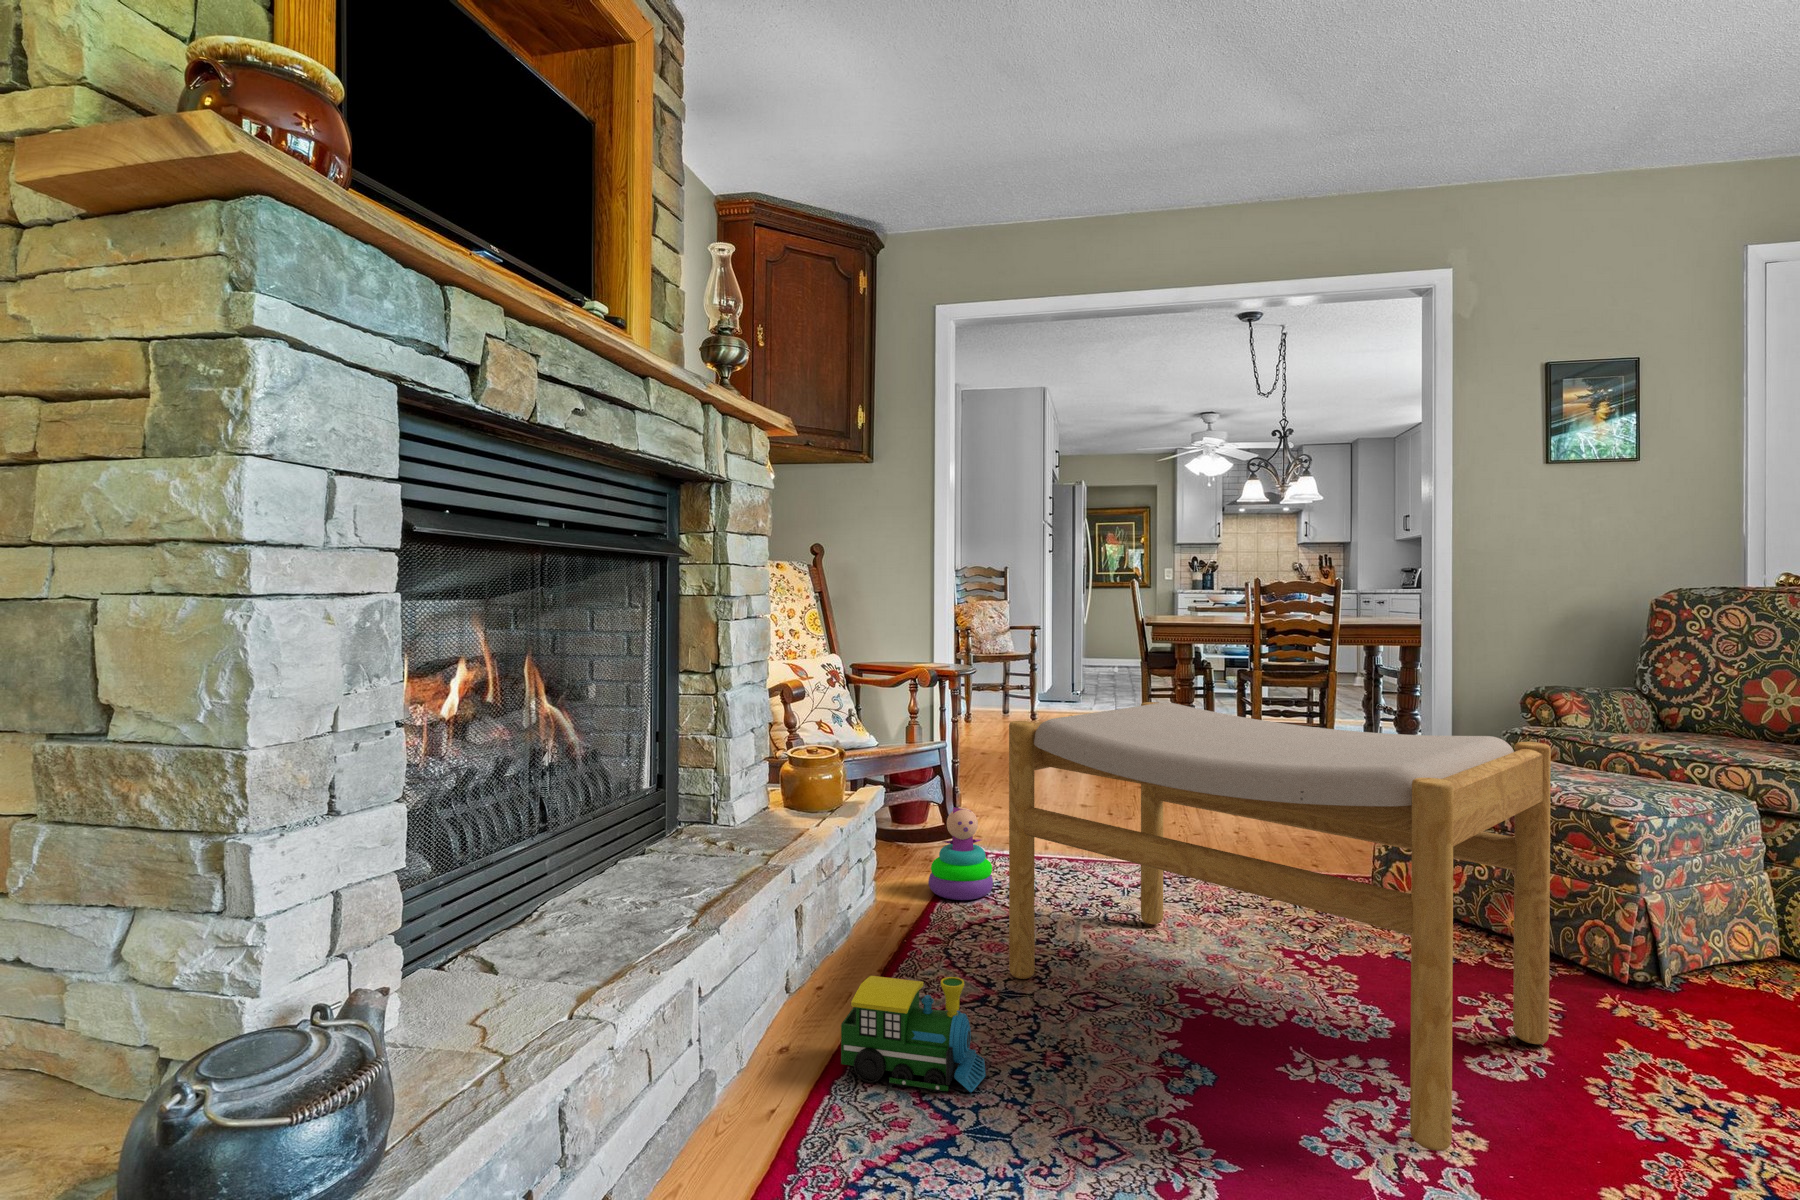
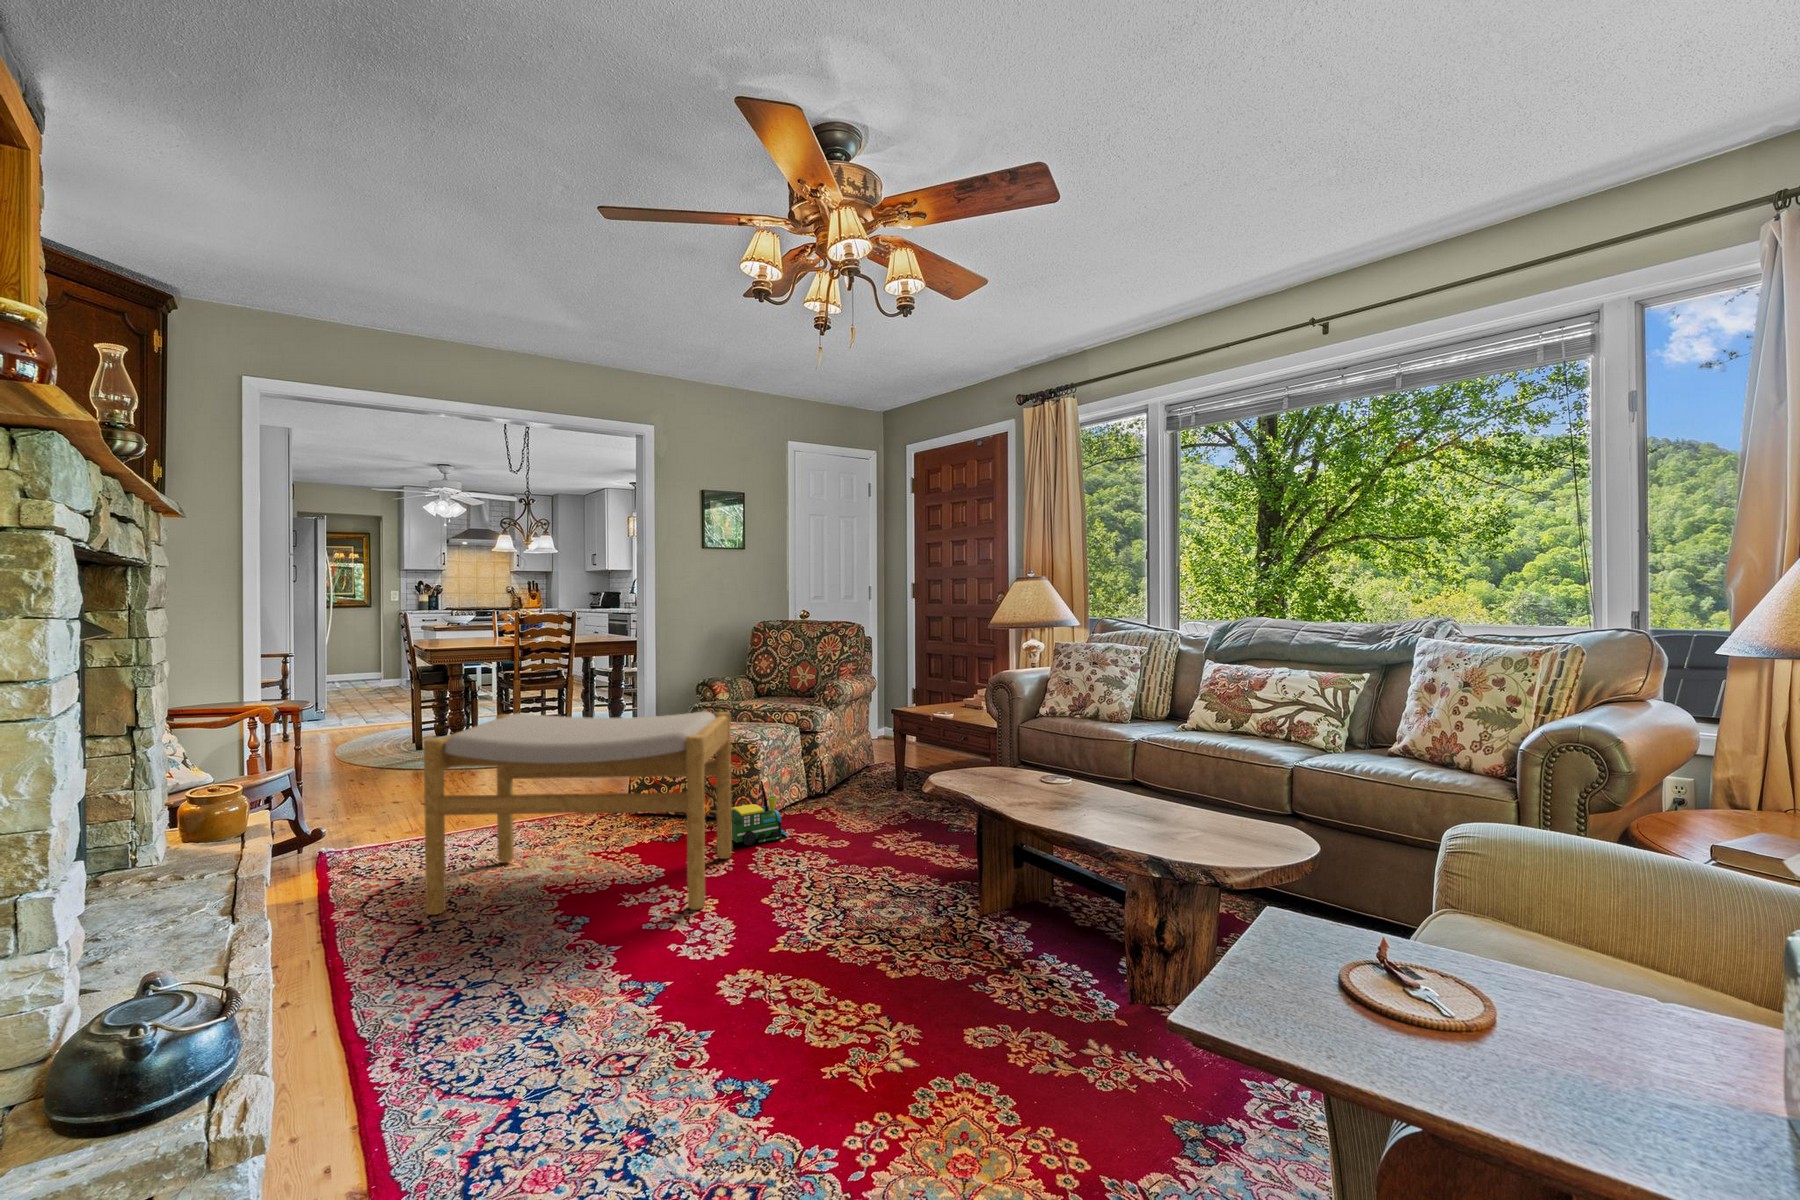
stacking toy: present [928,807,993,900] -> none [307,815,370,889]
toy train: present [841,976,986,1092] -> present [731,796,788,846]

